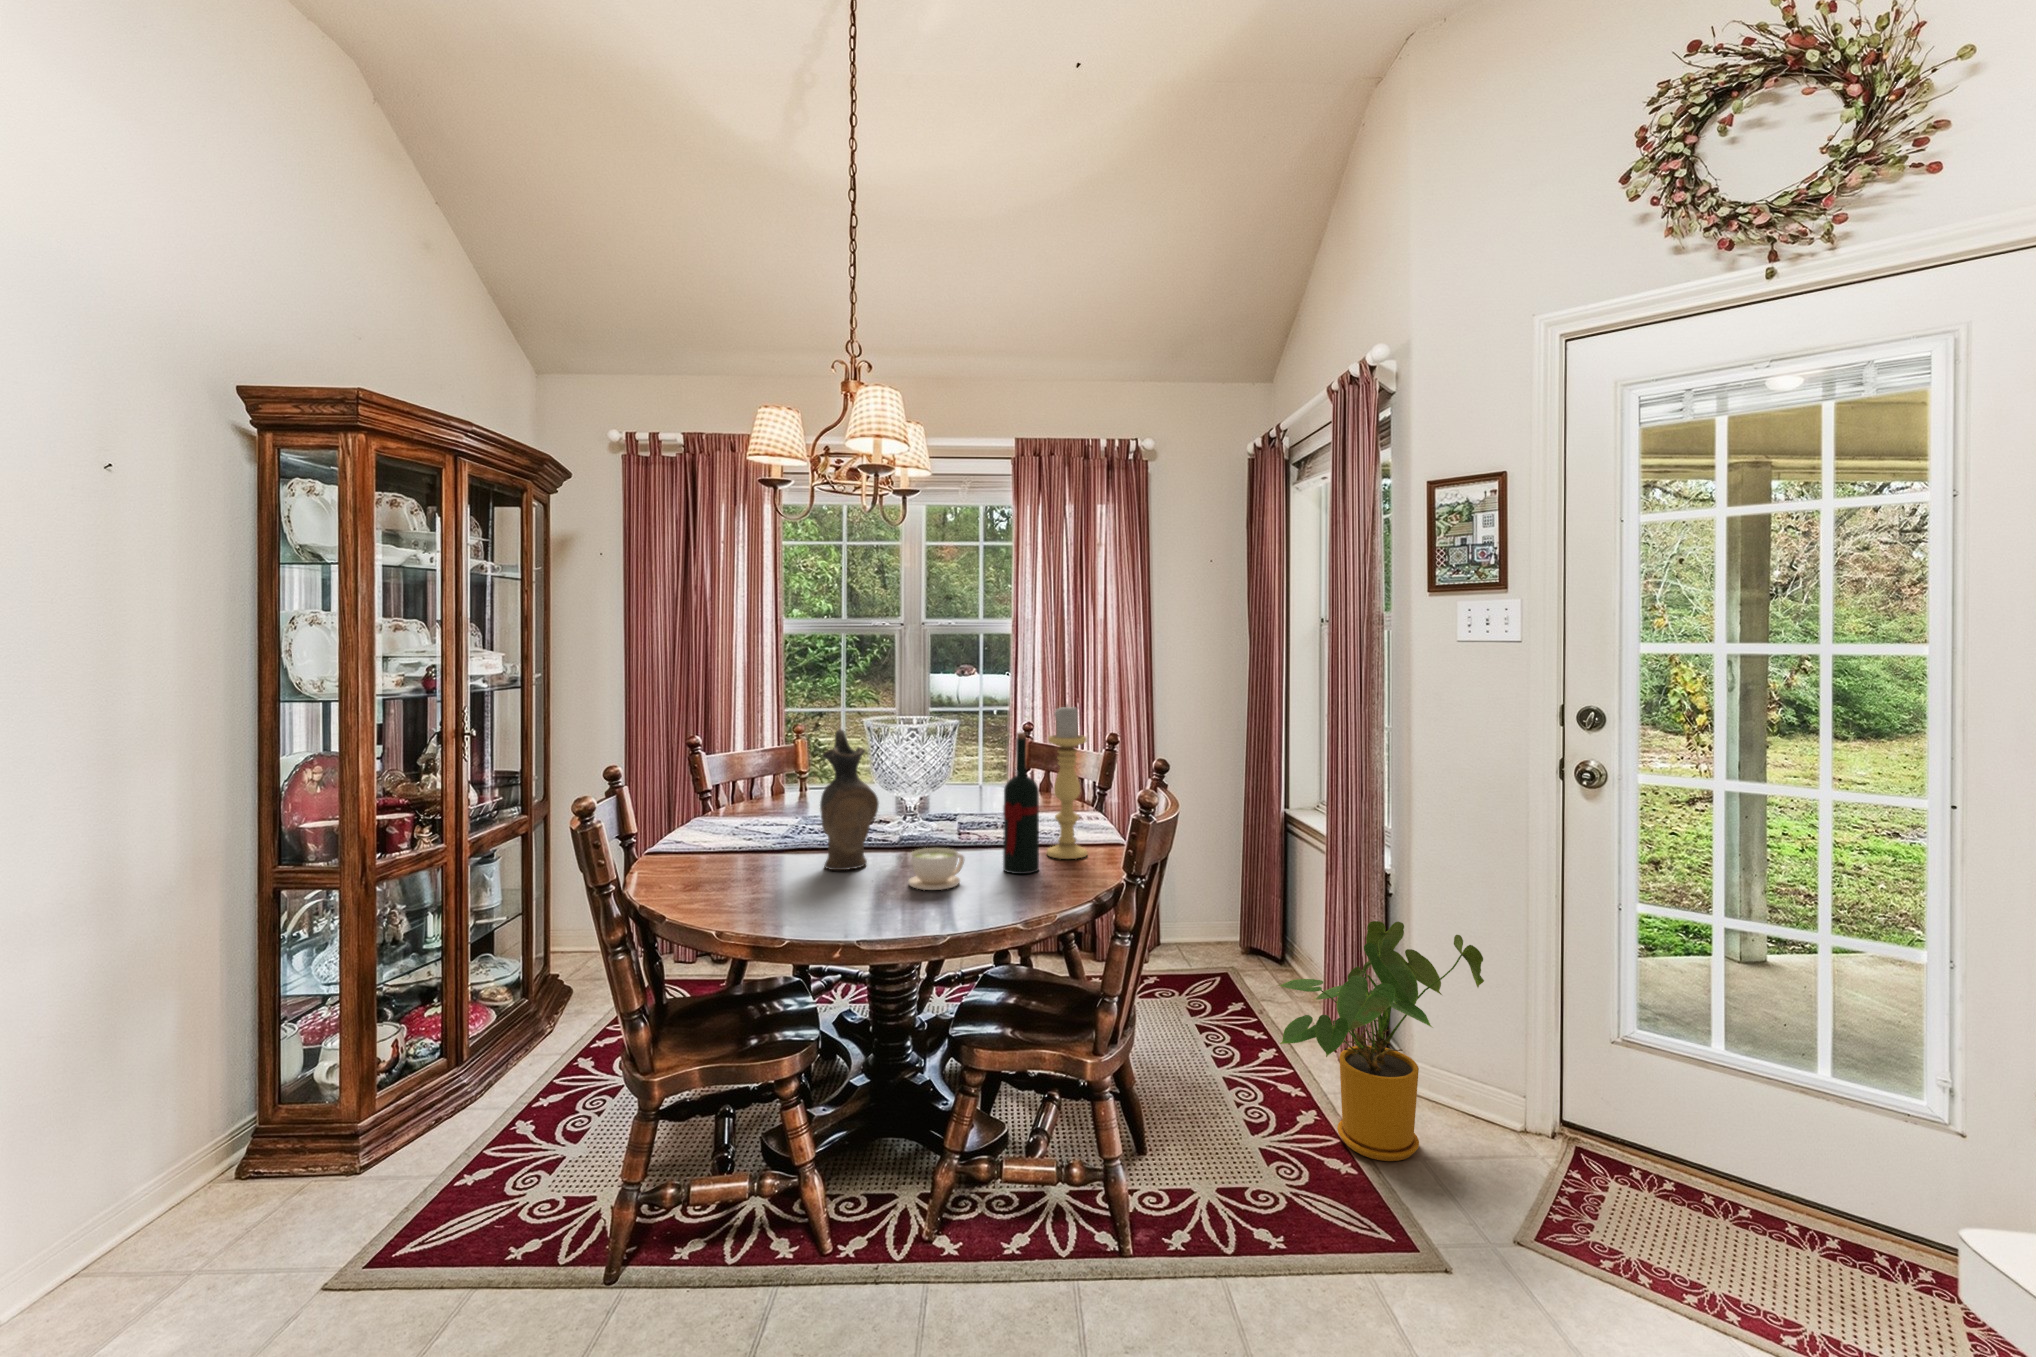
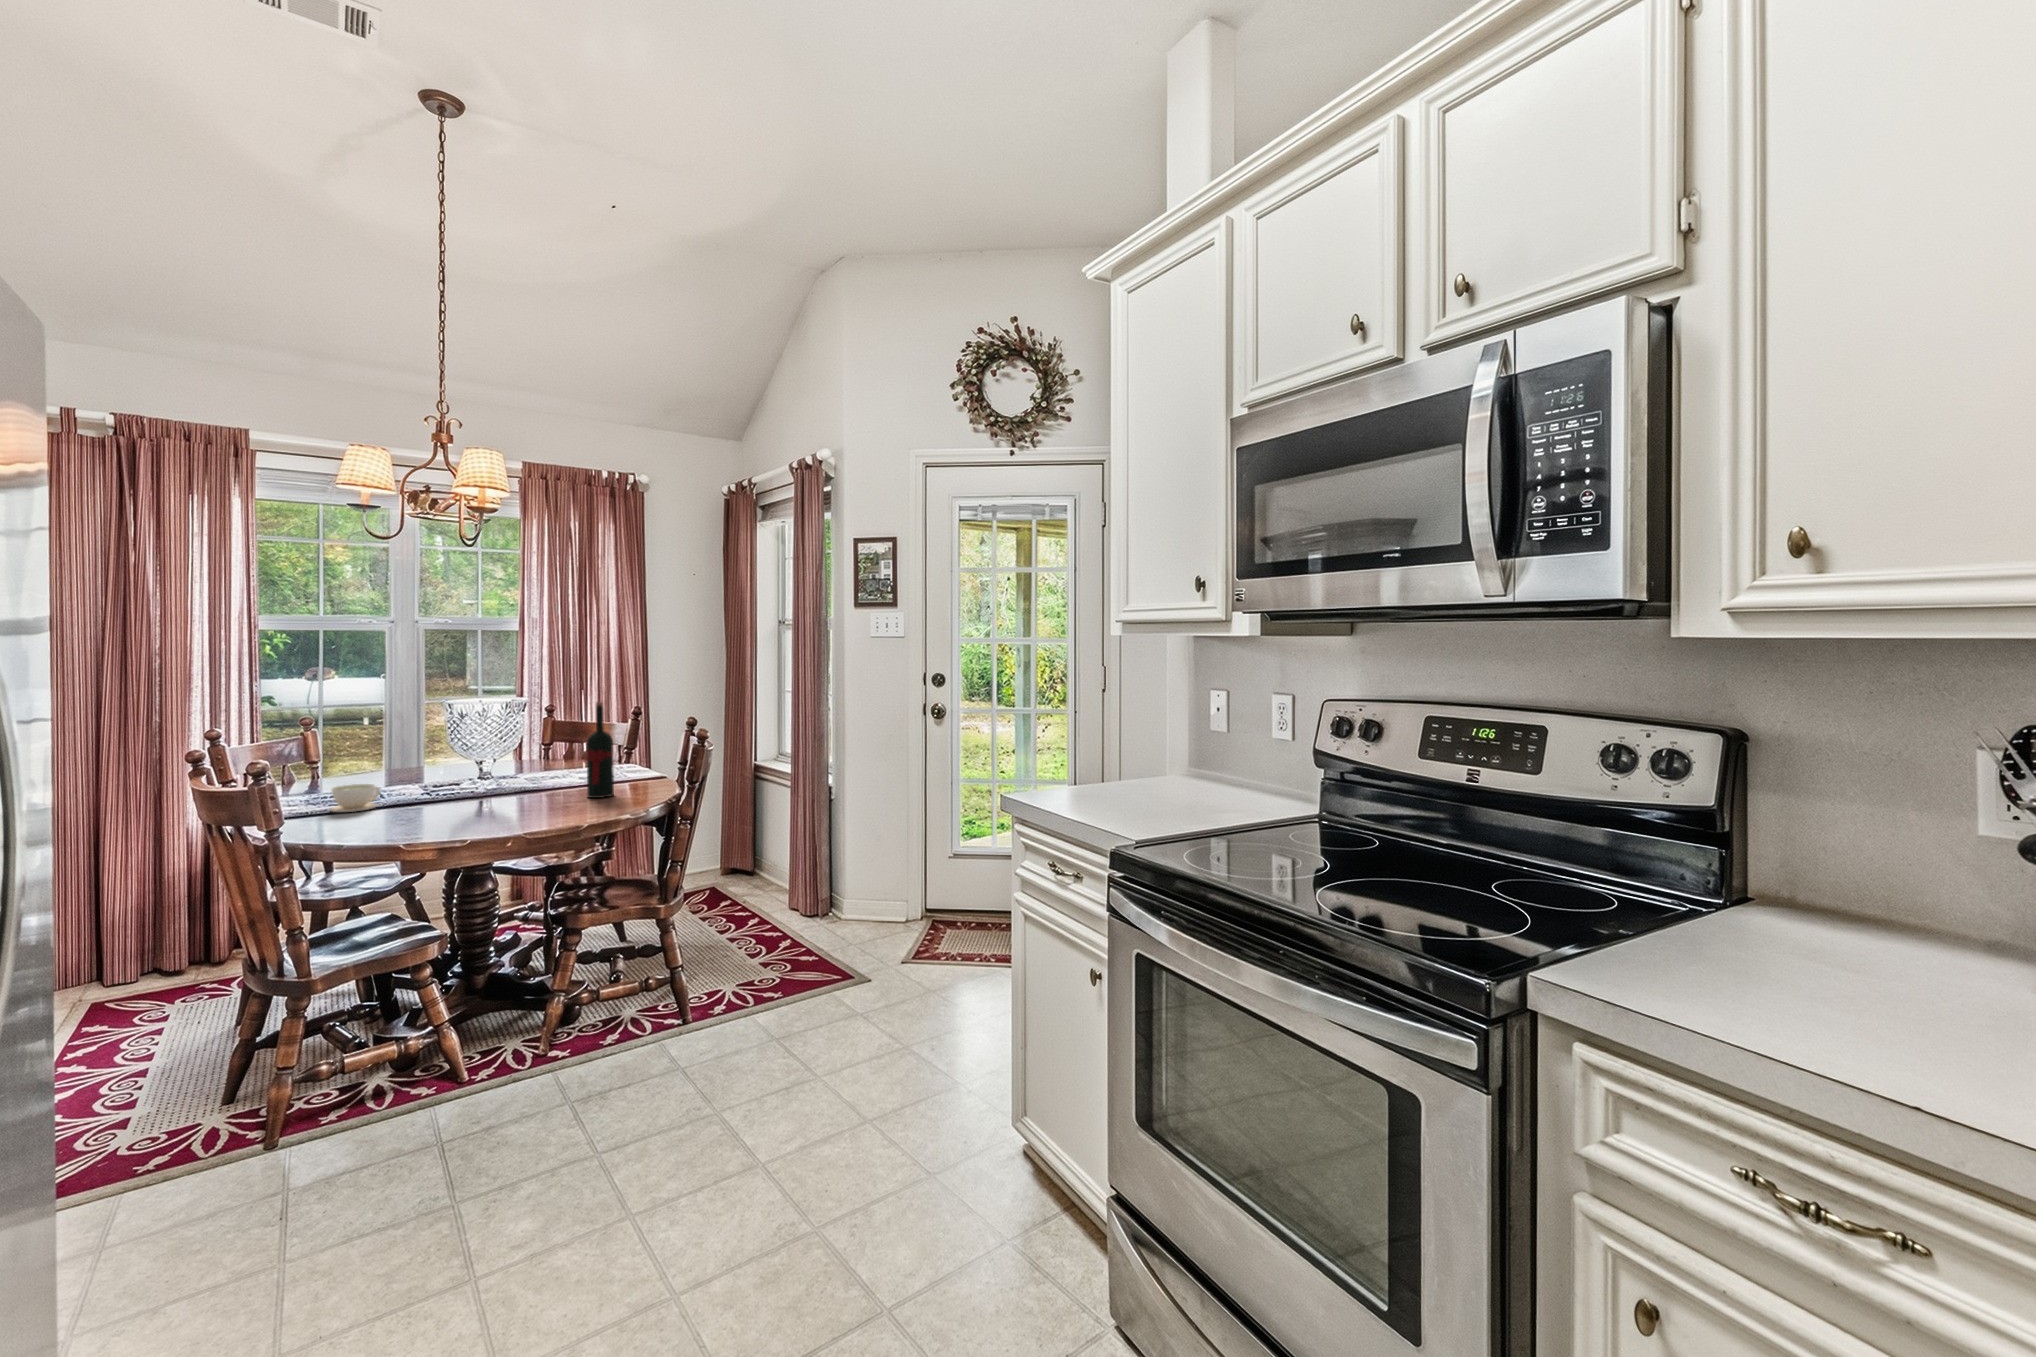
candle holder: present [1046,707,1087,859] -> none [613,682,644,788]
ceramic pitcher: present [820,729,879,870] -> none [429,705,482,811]
coffee cup: present [909,848,965,890] -> present [330,784,380,812]
house plant: present [1278,921,1484,1161] -> none [768,811,888,950]

